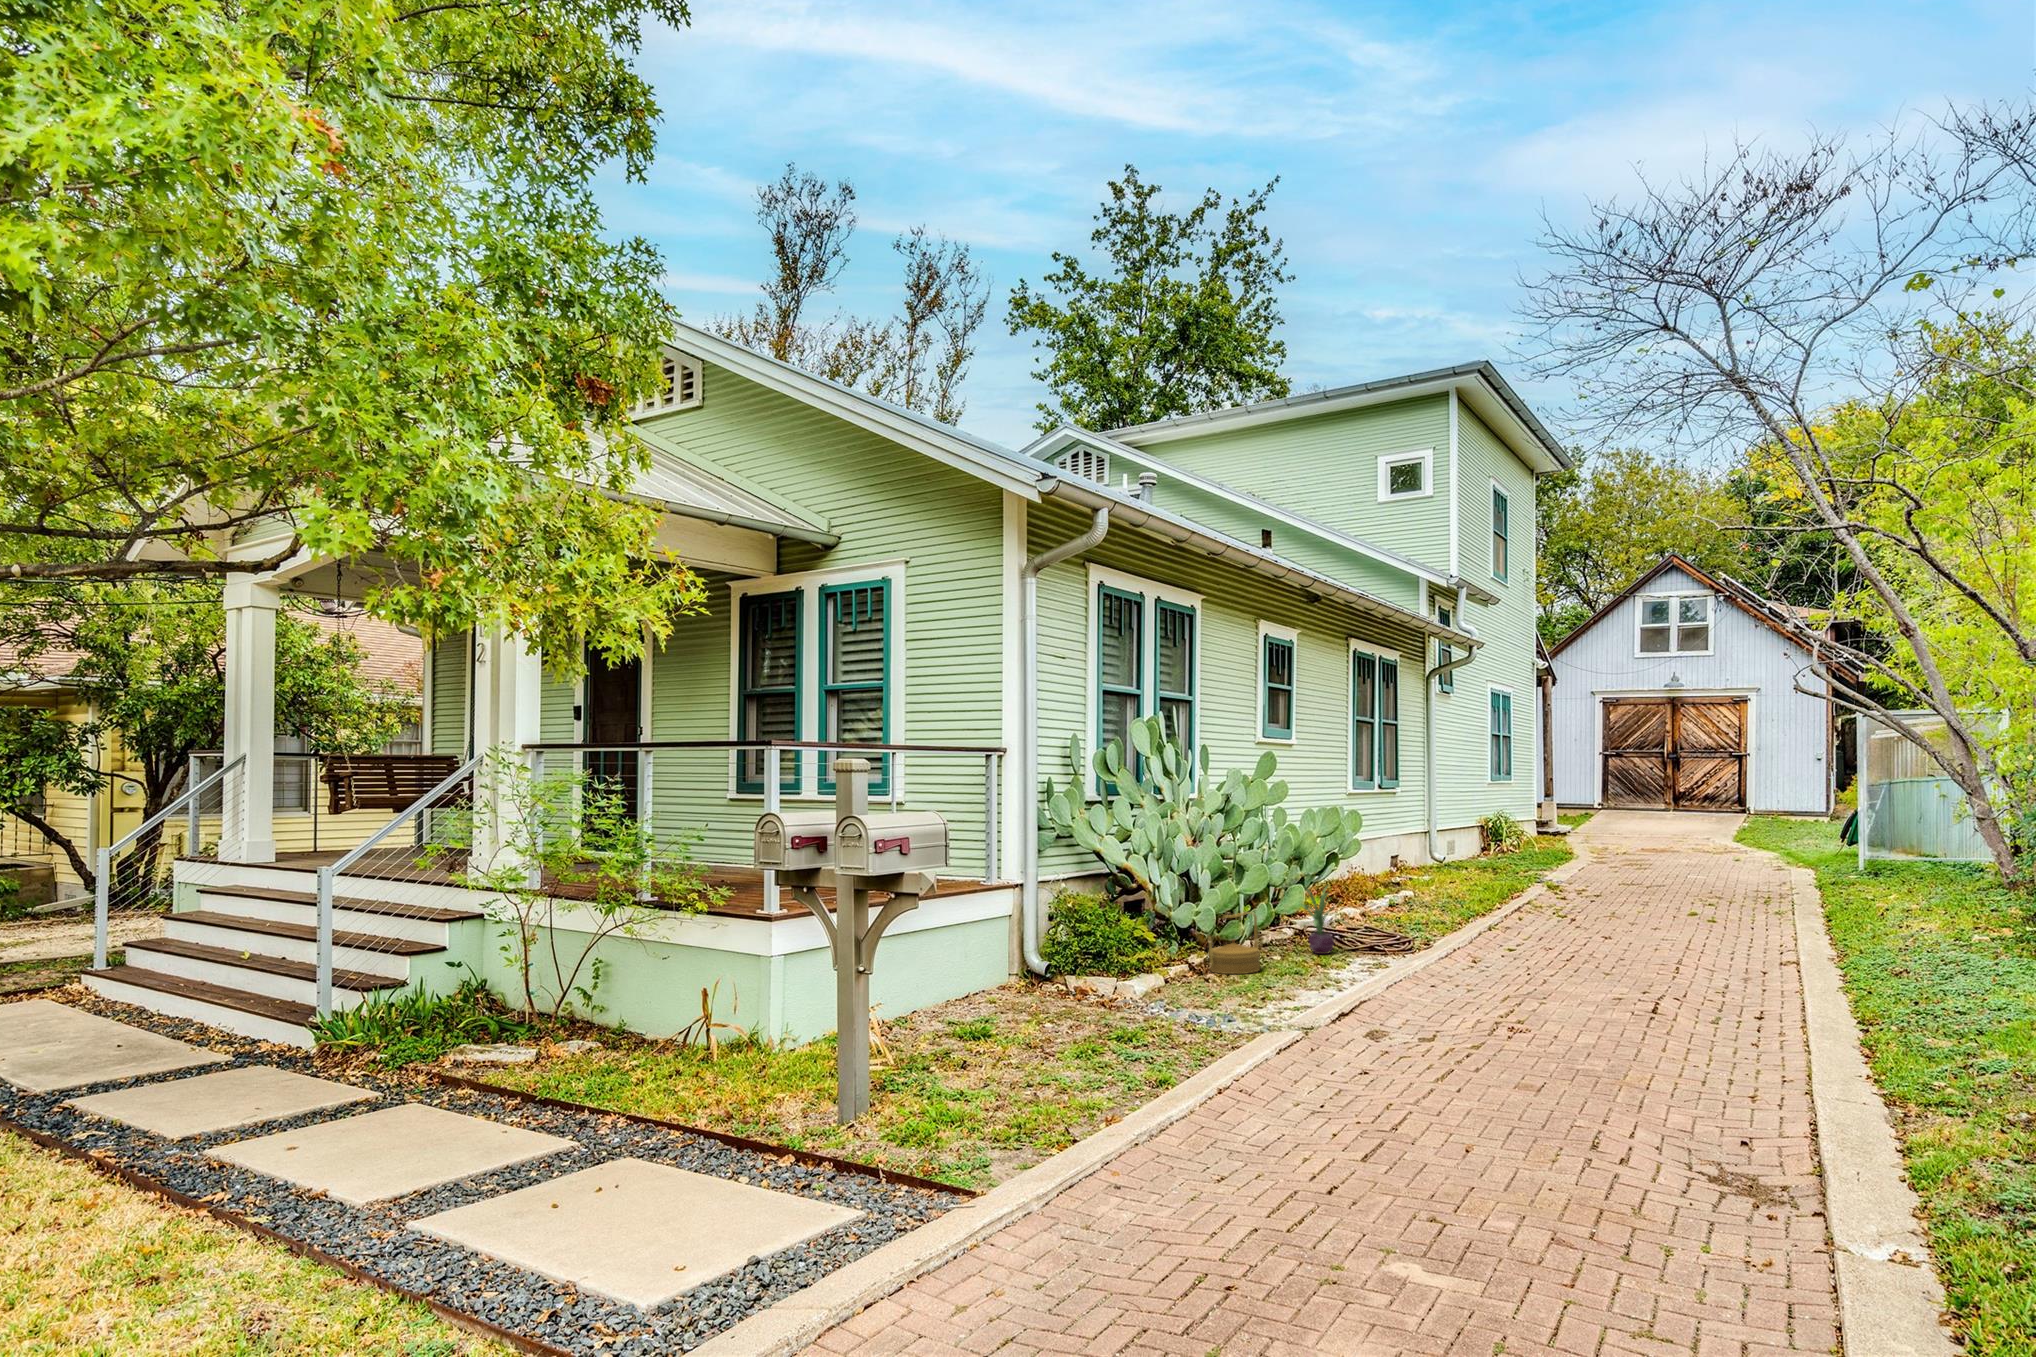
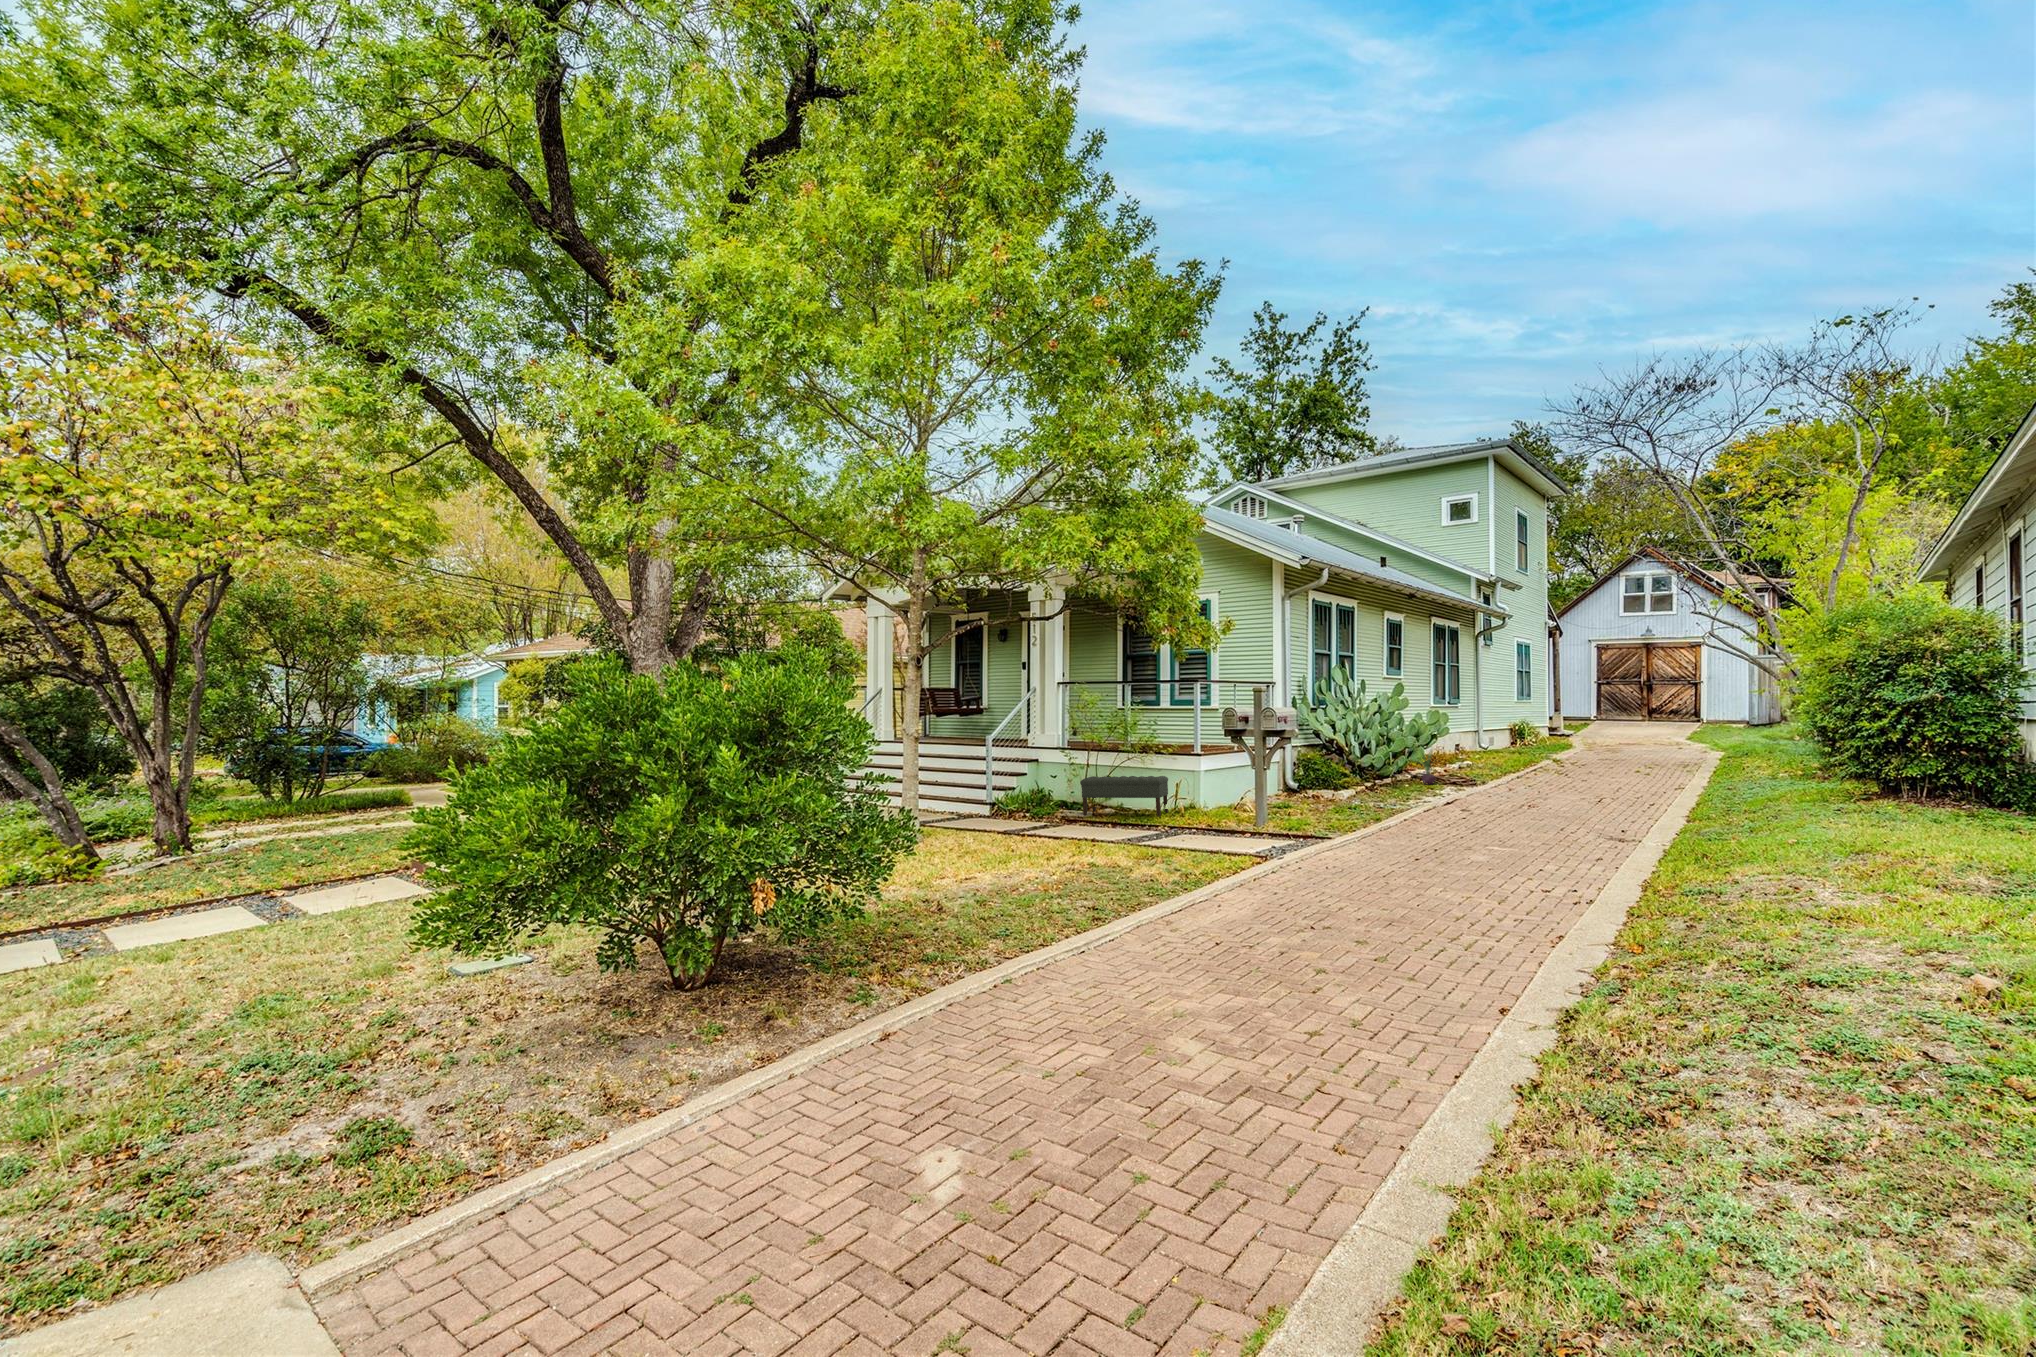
woven basket: present [1208,912,1260,974] -> none [1372,762,1400,791]
bench: none [514,959,723,1062] -> present [1080,776,1168,816]

